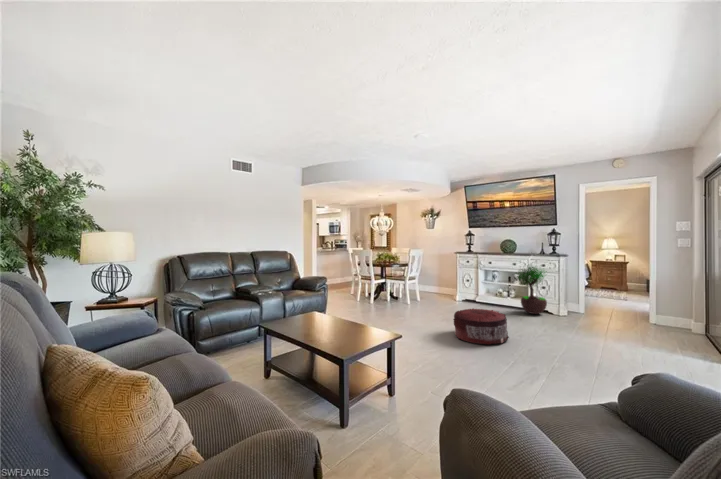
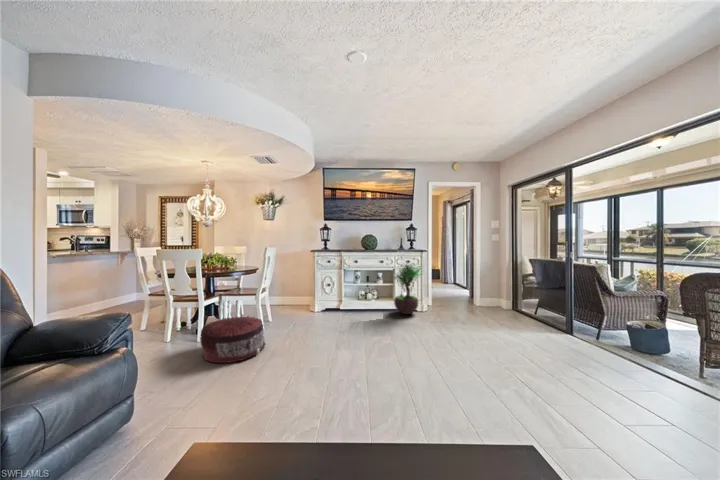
pouf: present [453,309,509,344] -> present [200,316,265,363]

